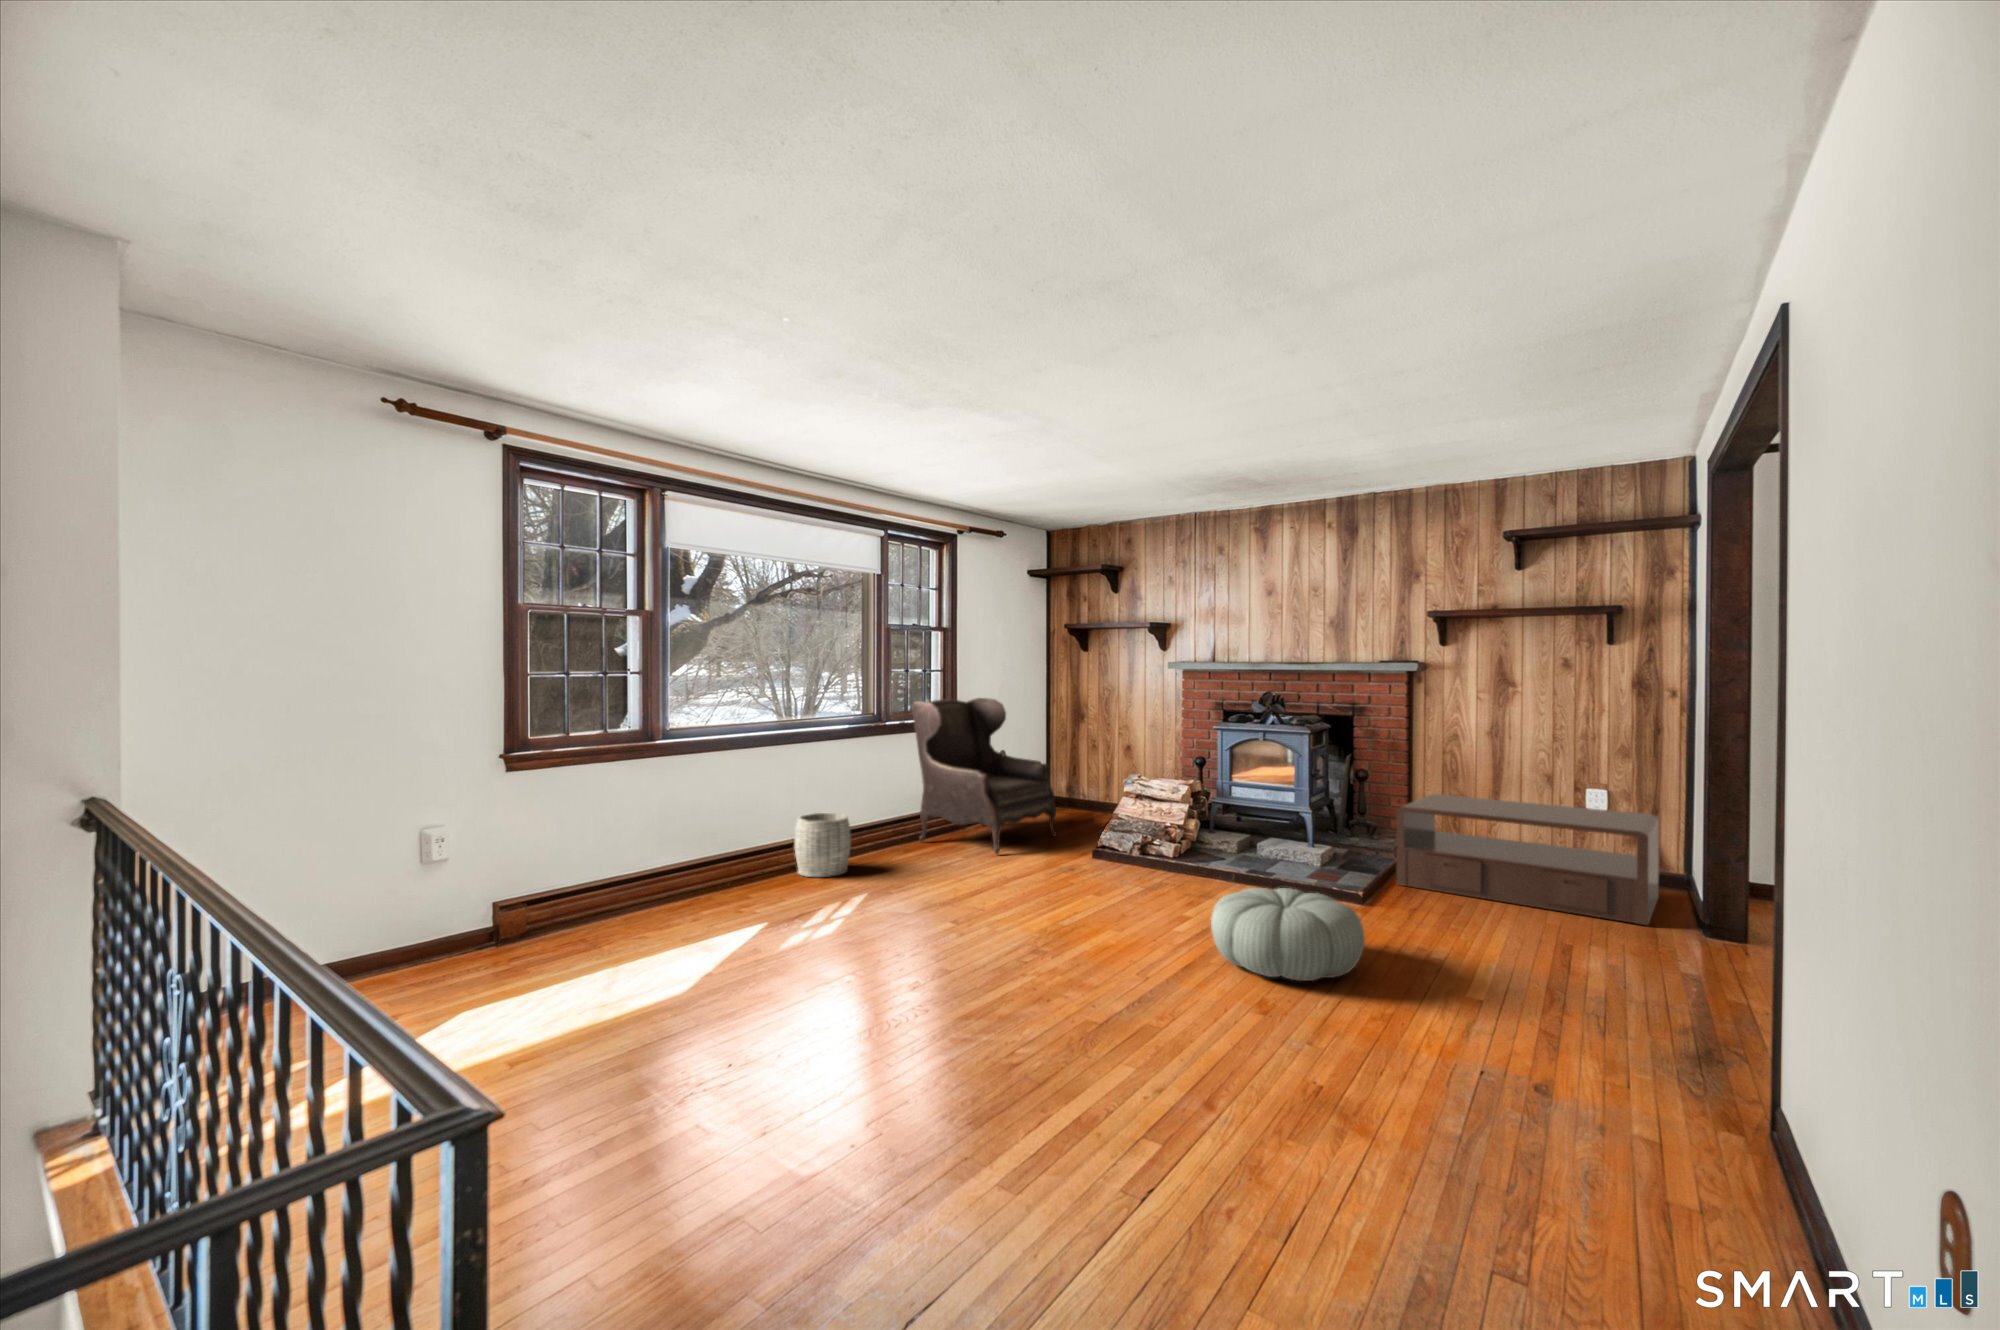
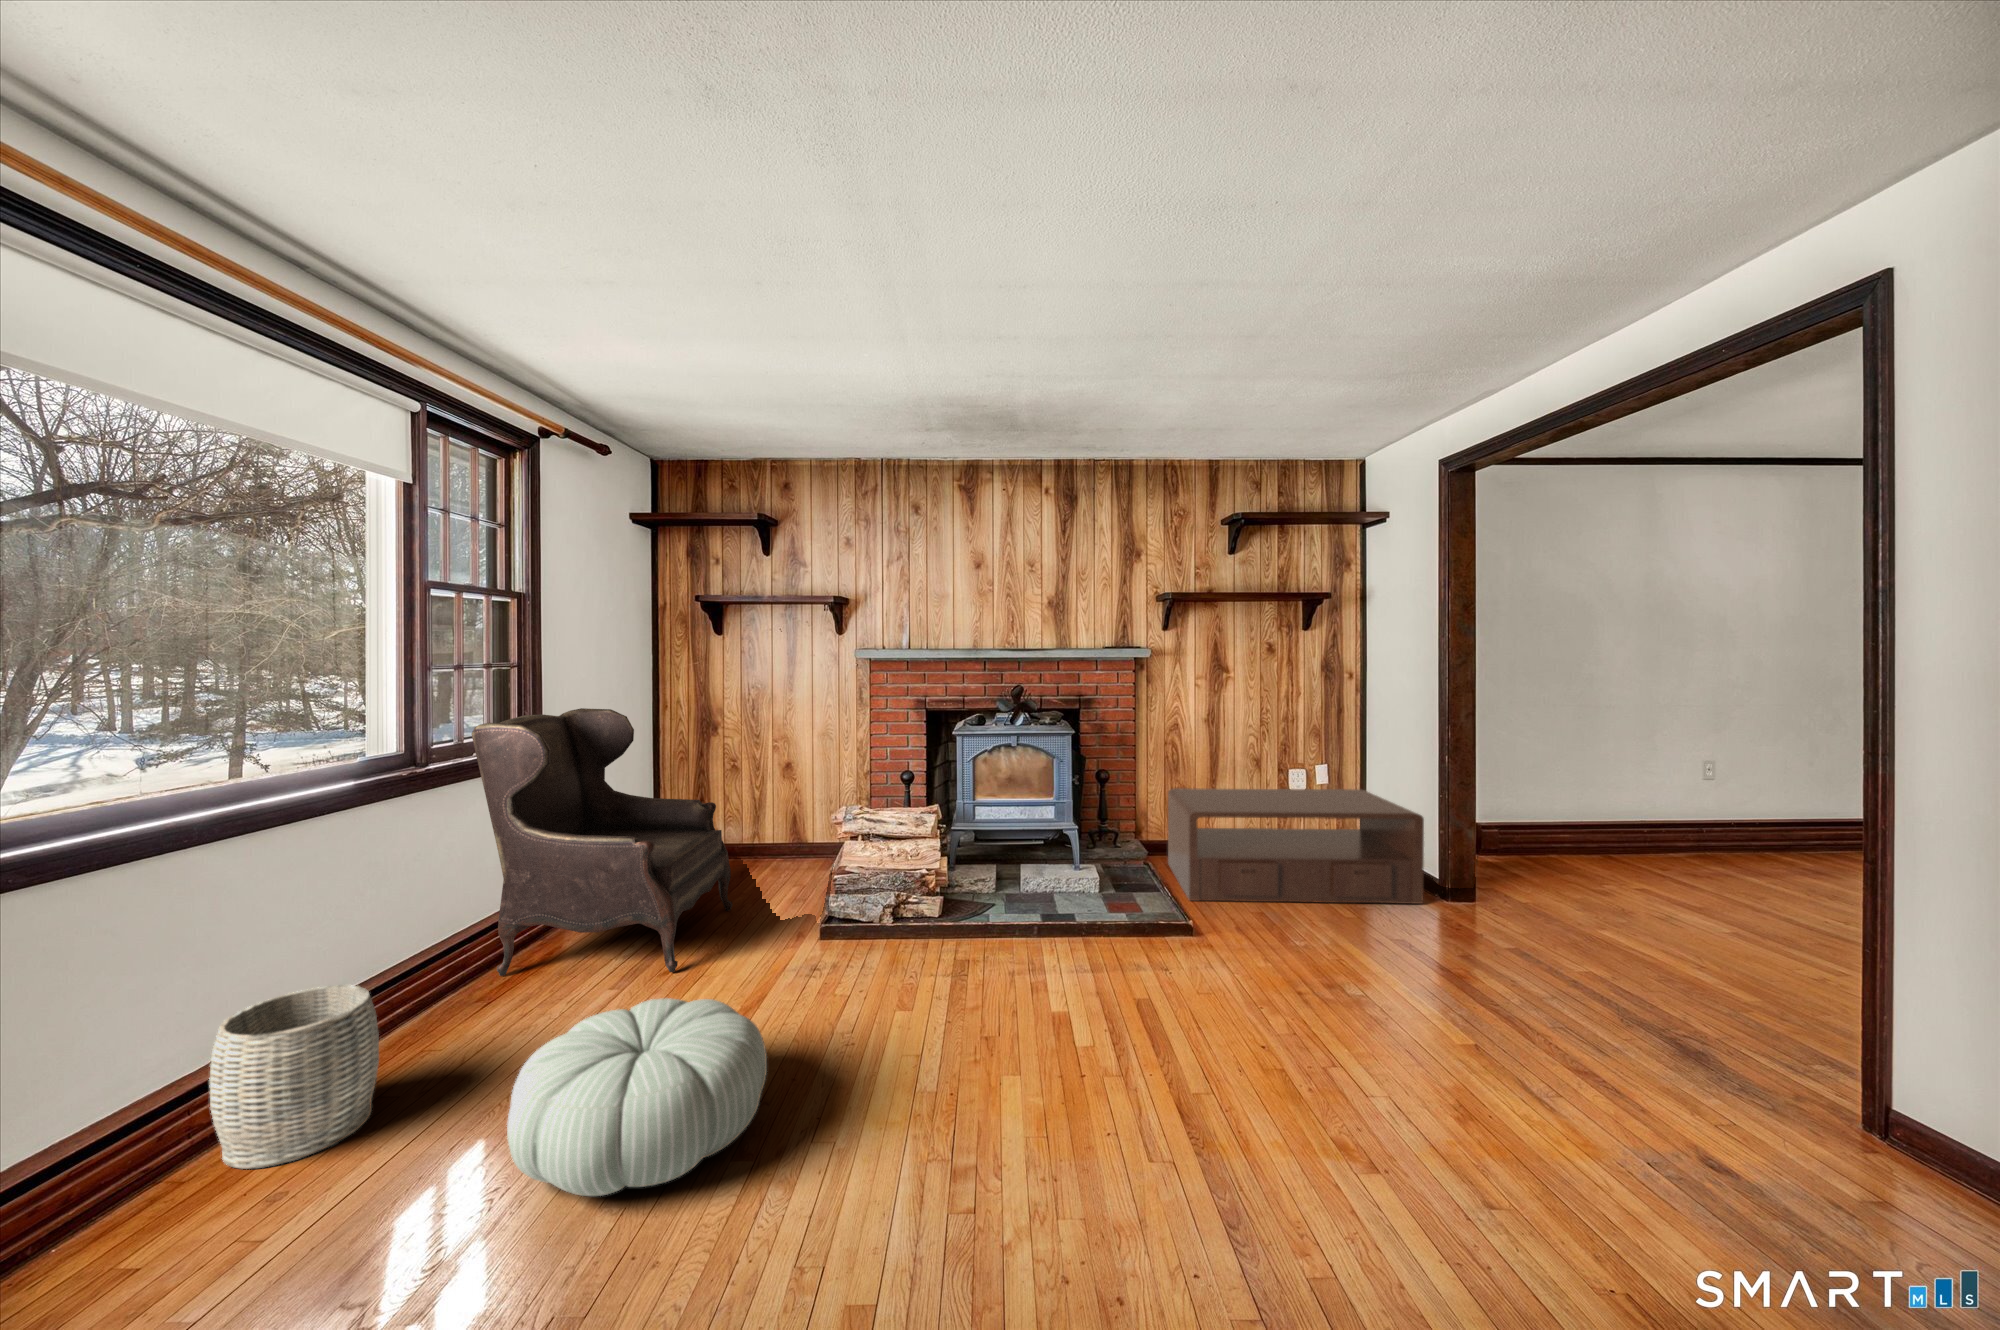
pouf: present [1211,888,1365,981] -> present [507,998,767,1196]

